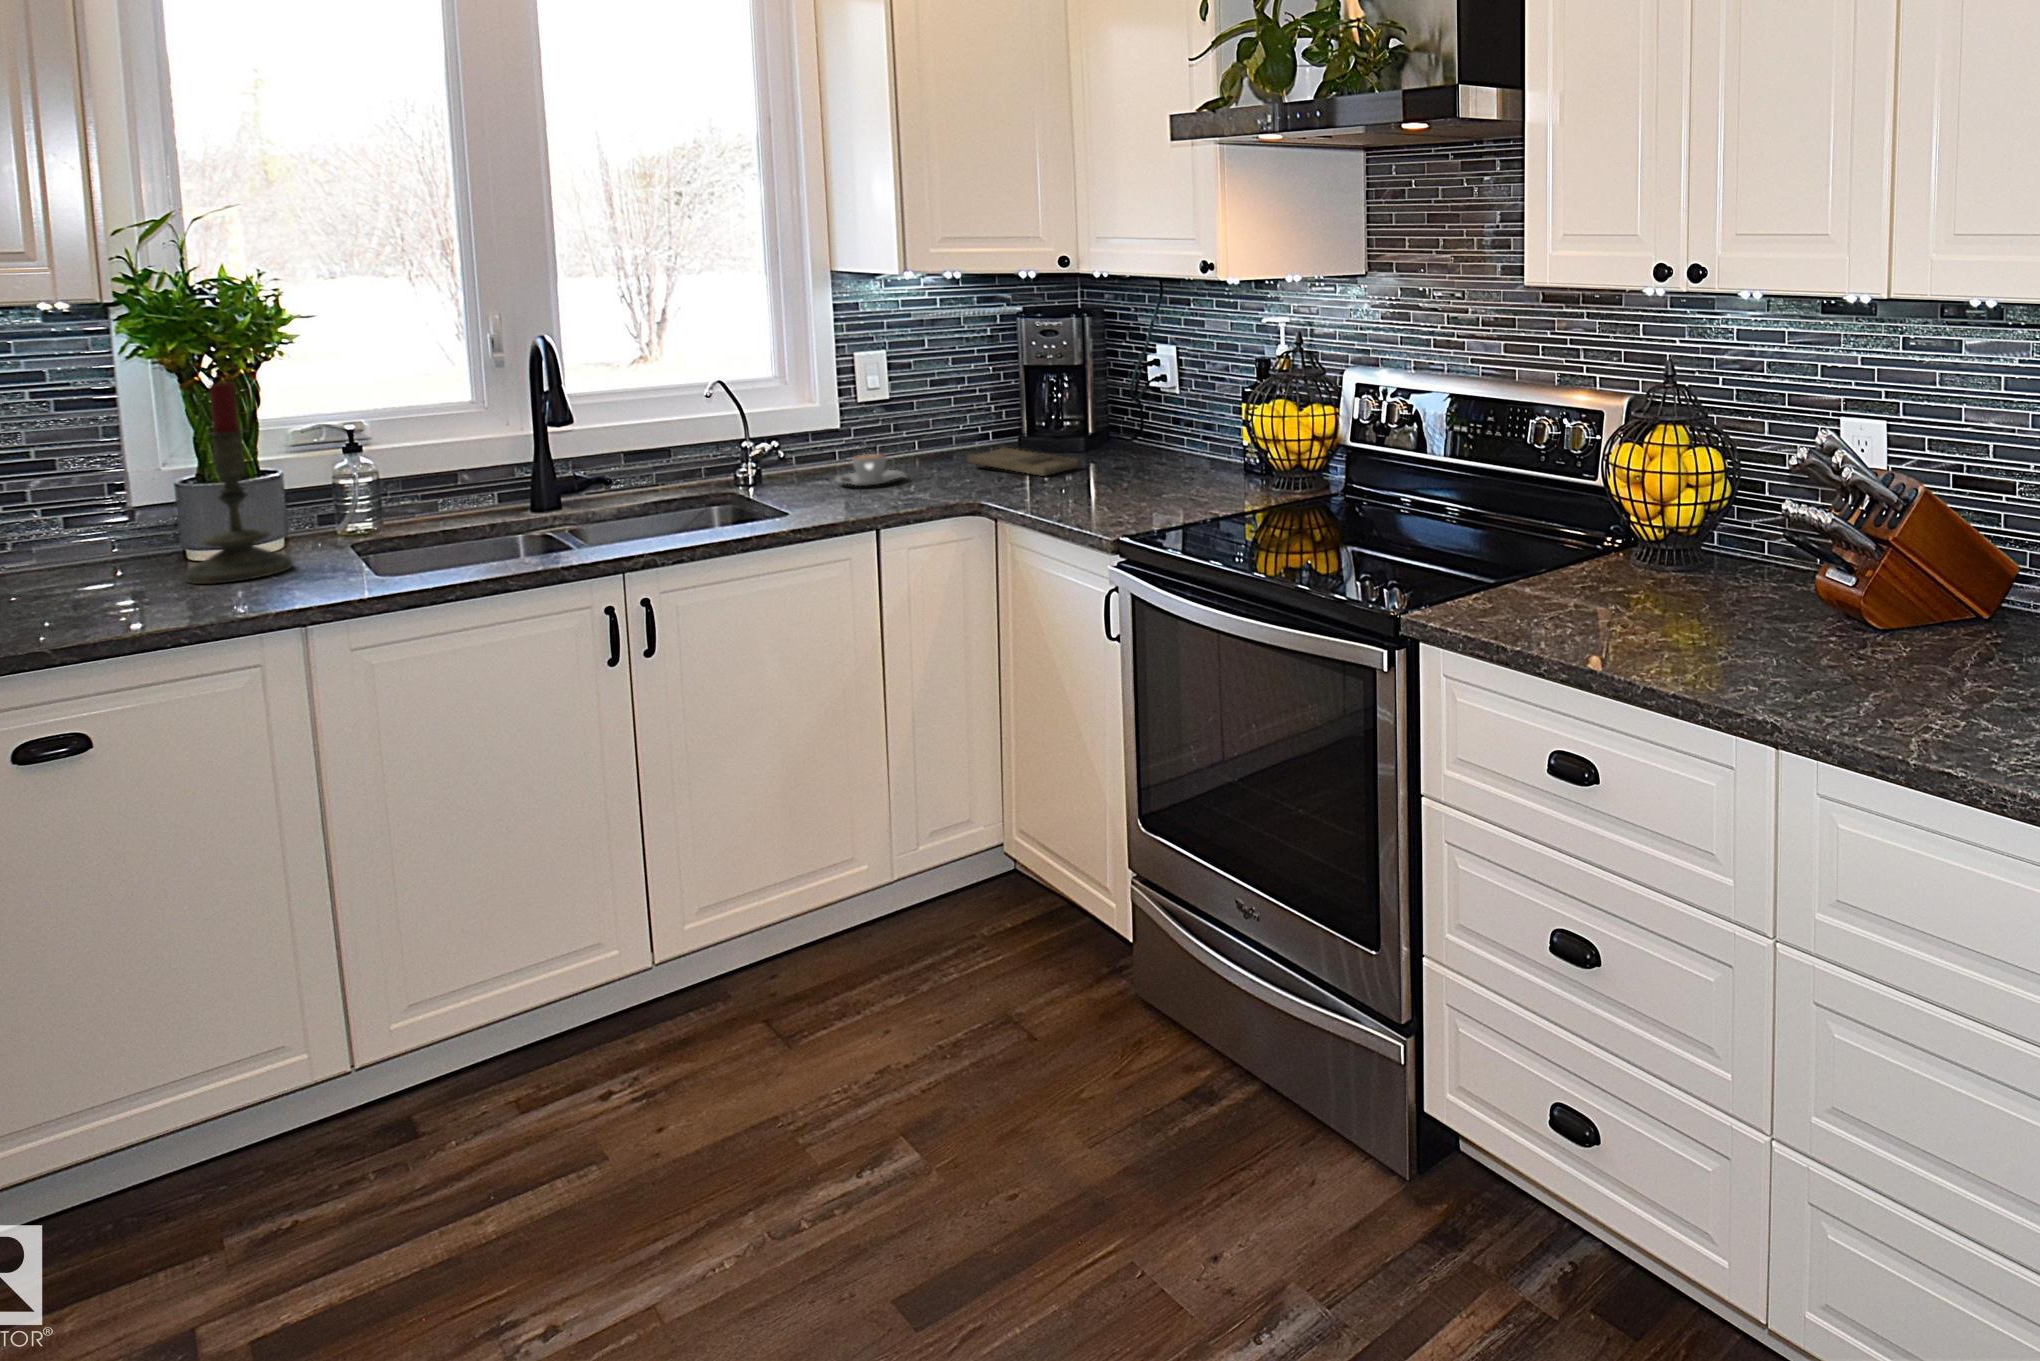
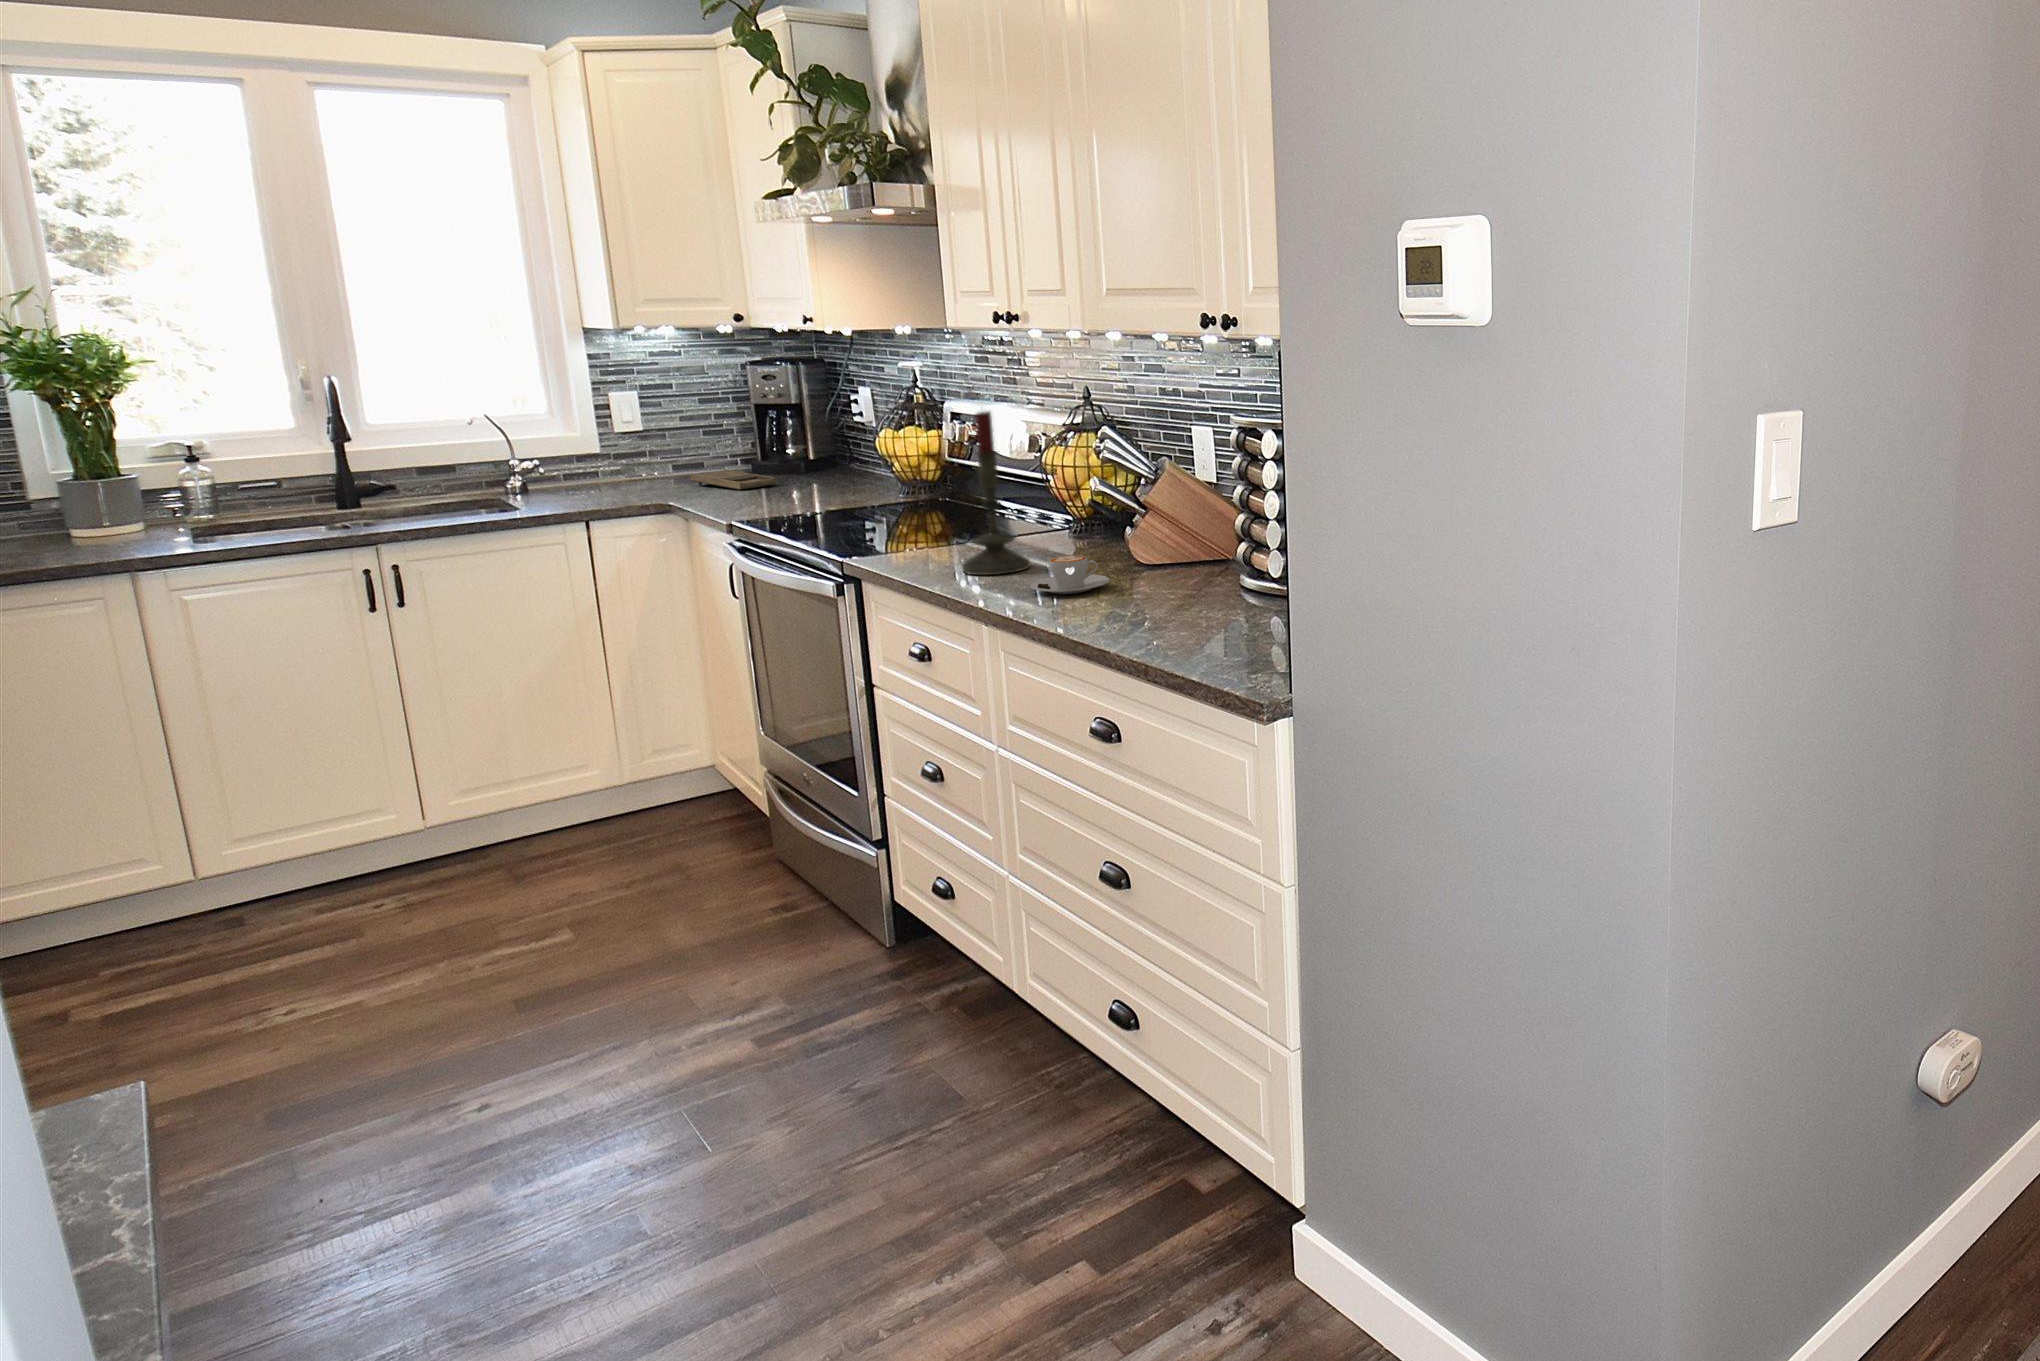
candle: present [185,382,292,584] -> present [962,411,1030,575]
coffee cup: present [836,454,904,486] -> present [1030,556,1109,594]

